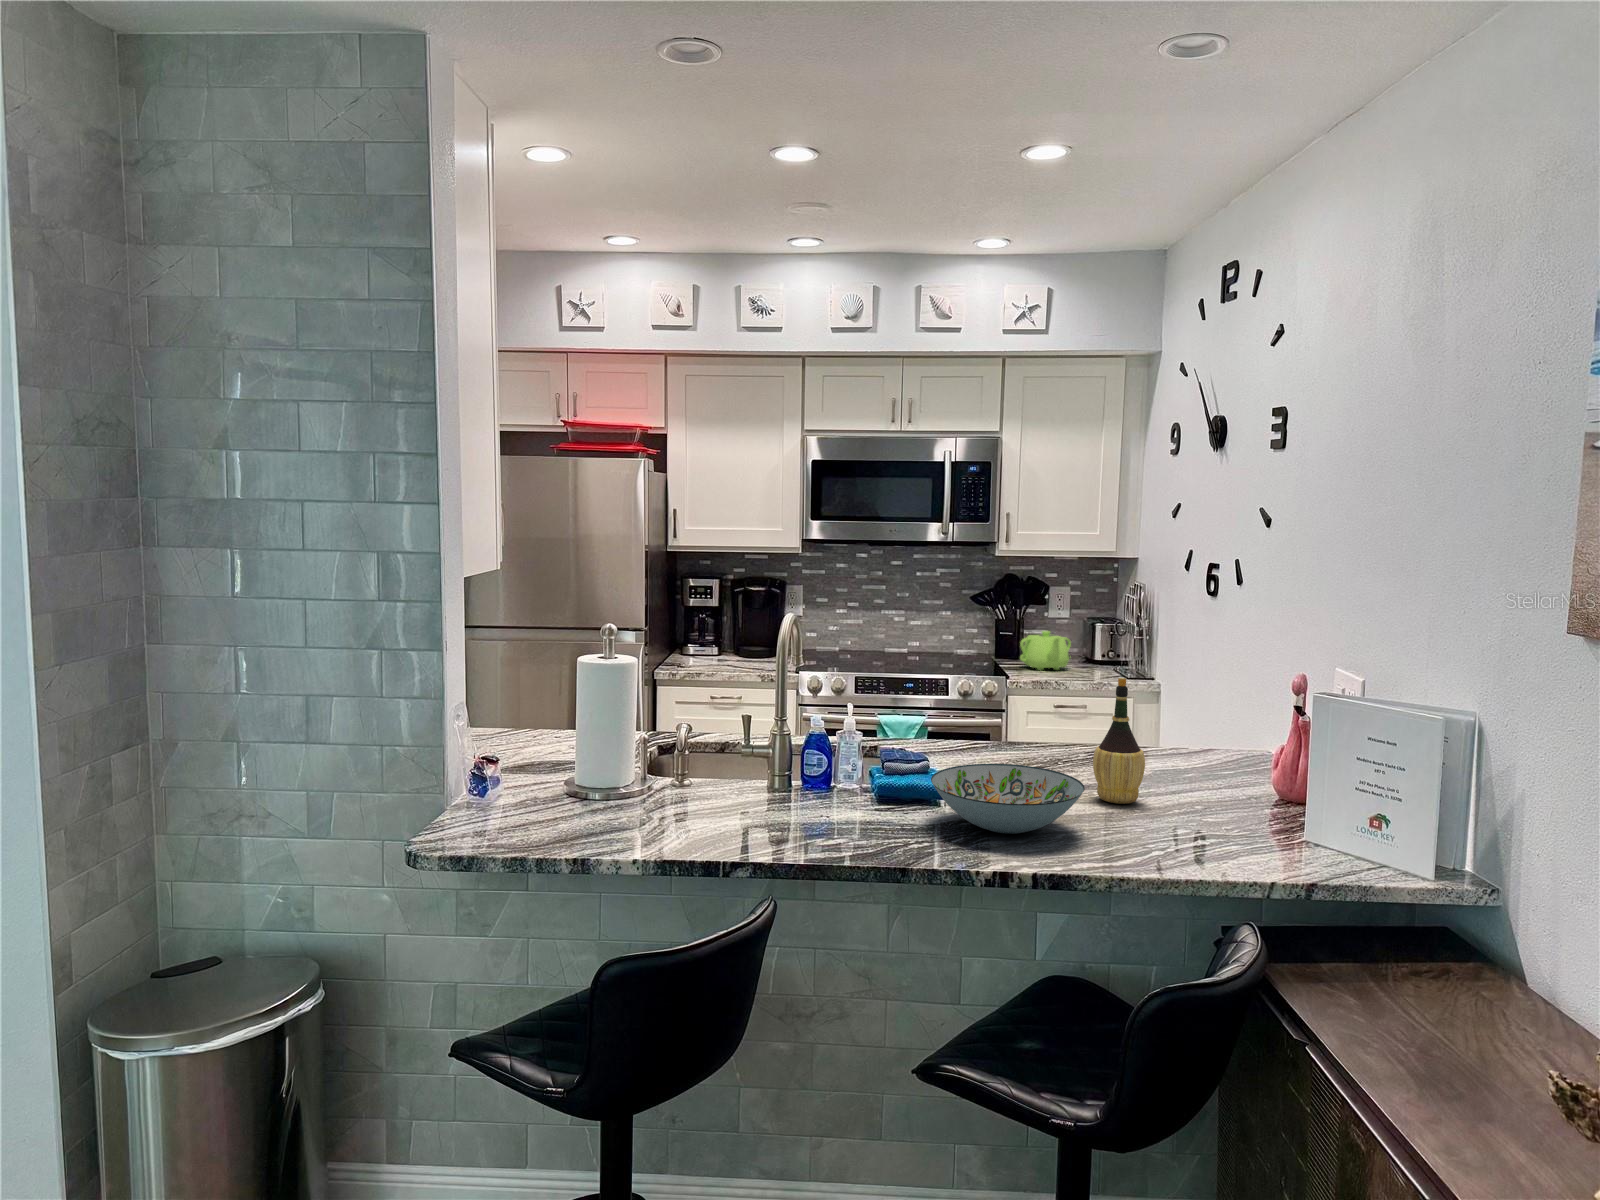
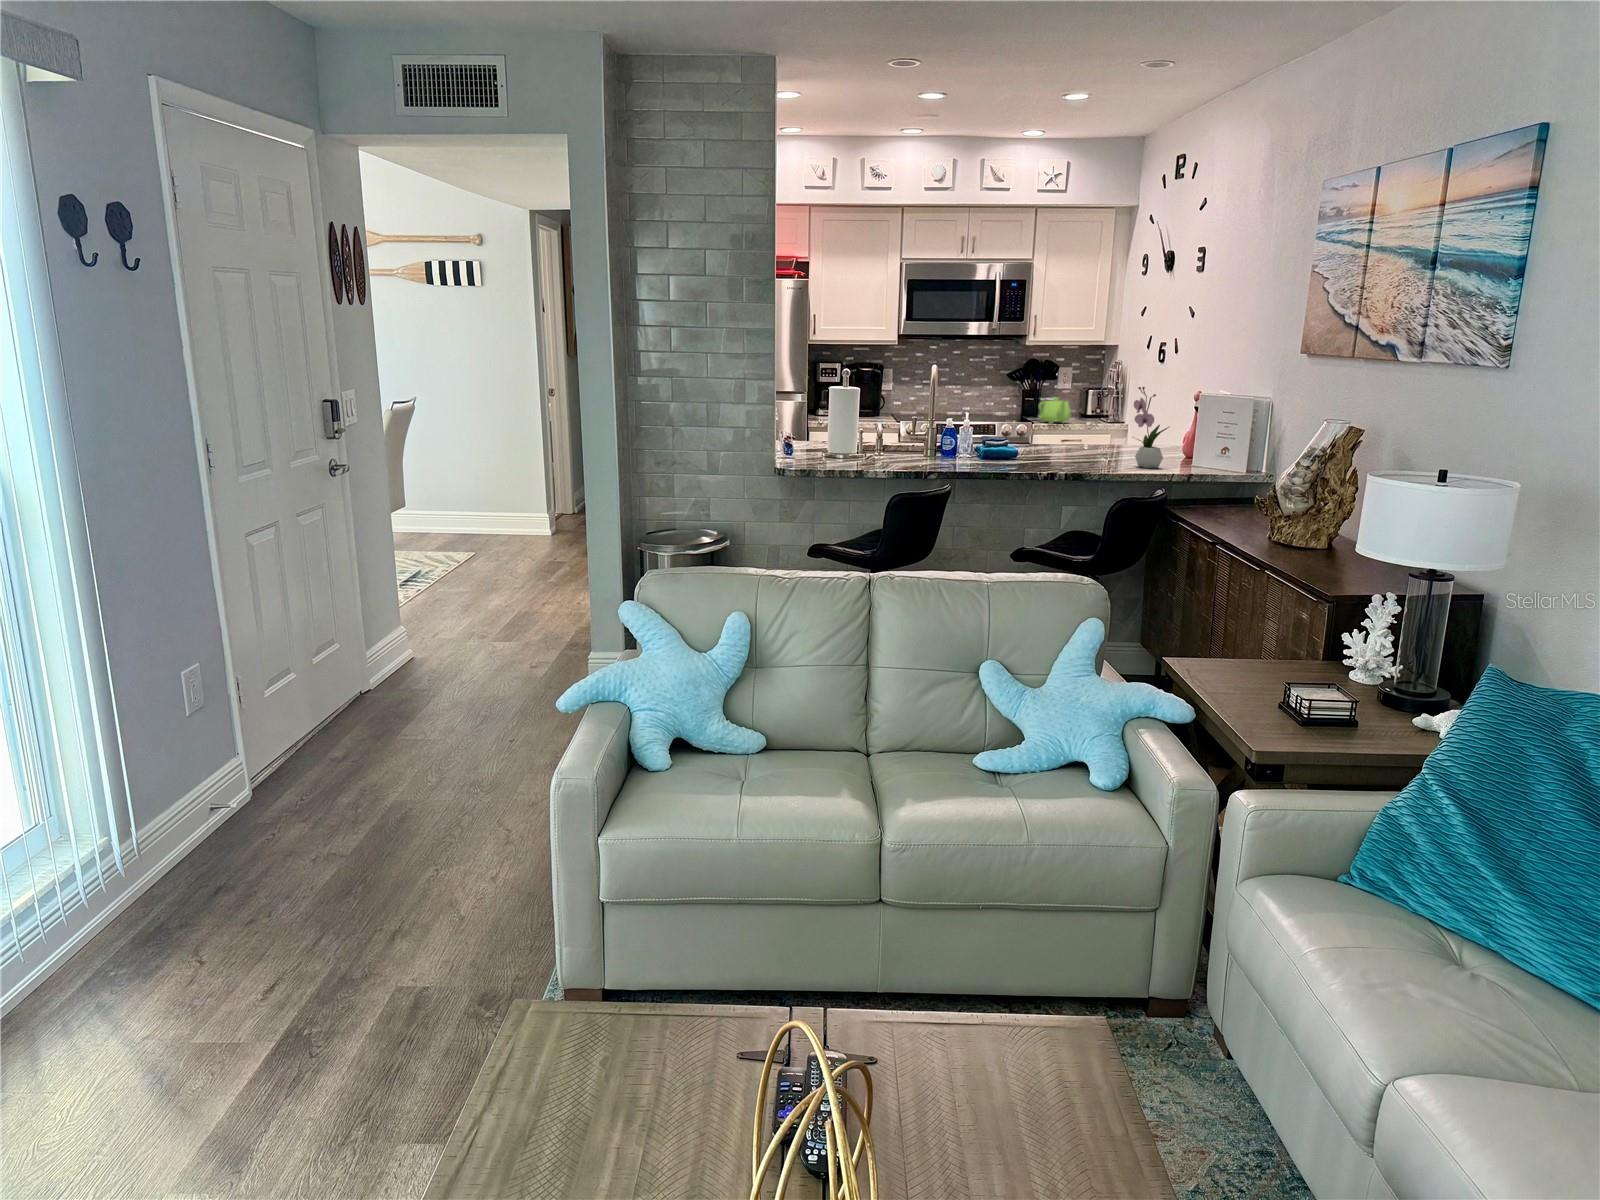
wine bottle: present [1093,678,1145,804] -> none [1092,394,1118,457]
flower arrangement: none [1176,681,1260,857] -> present [1133,387,1169,468]
decorative bowl: present [931,764,1085,834] -> none [1016,435,1089,462]

